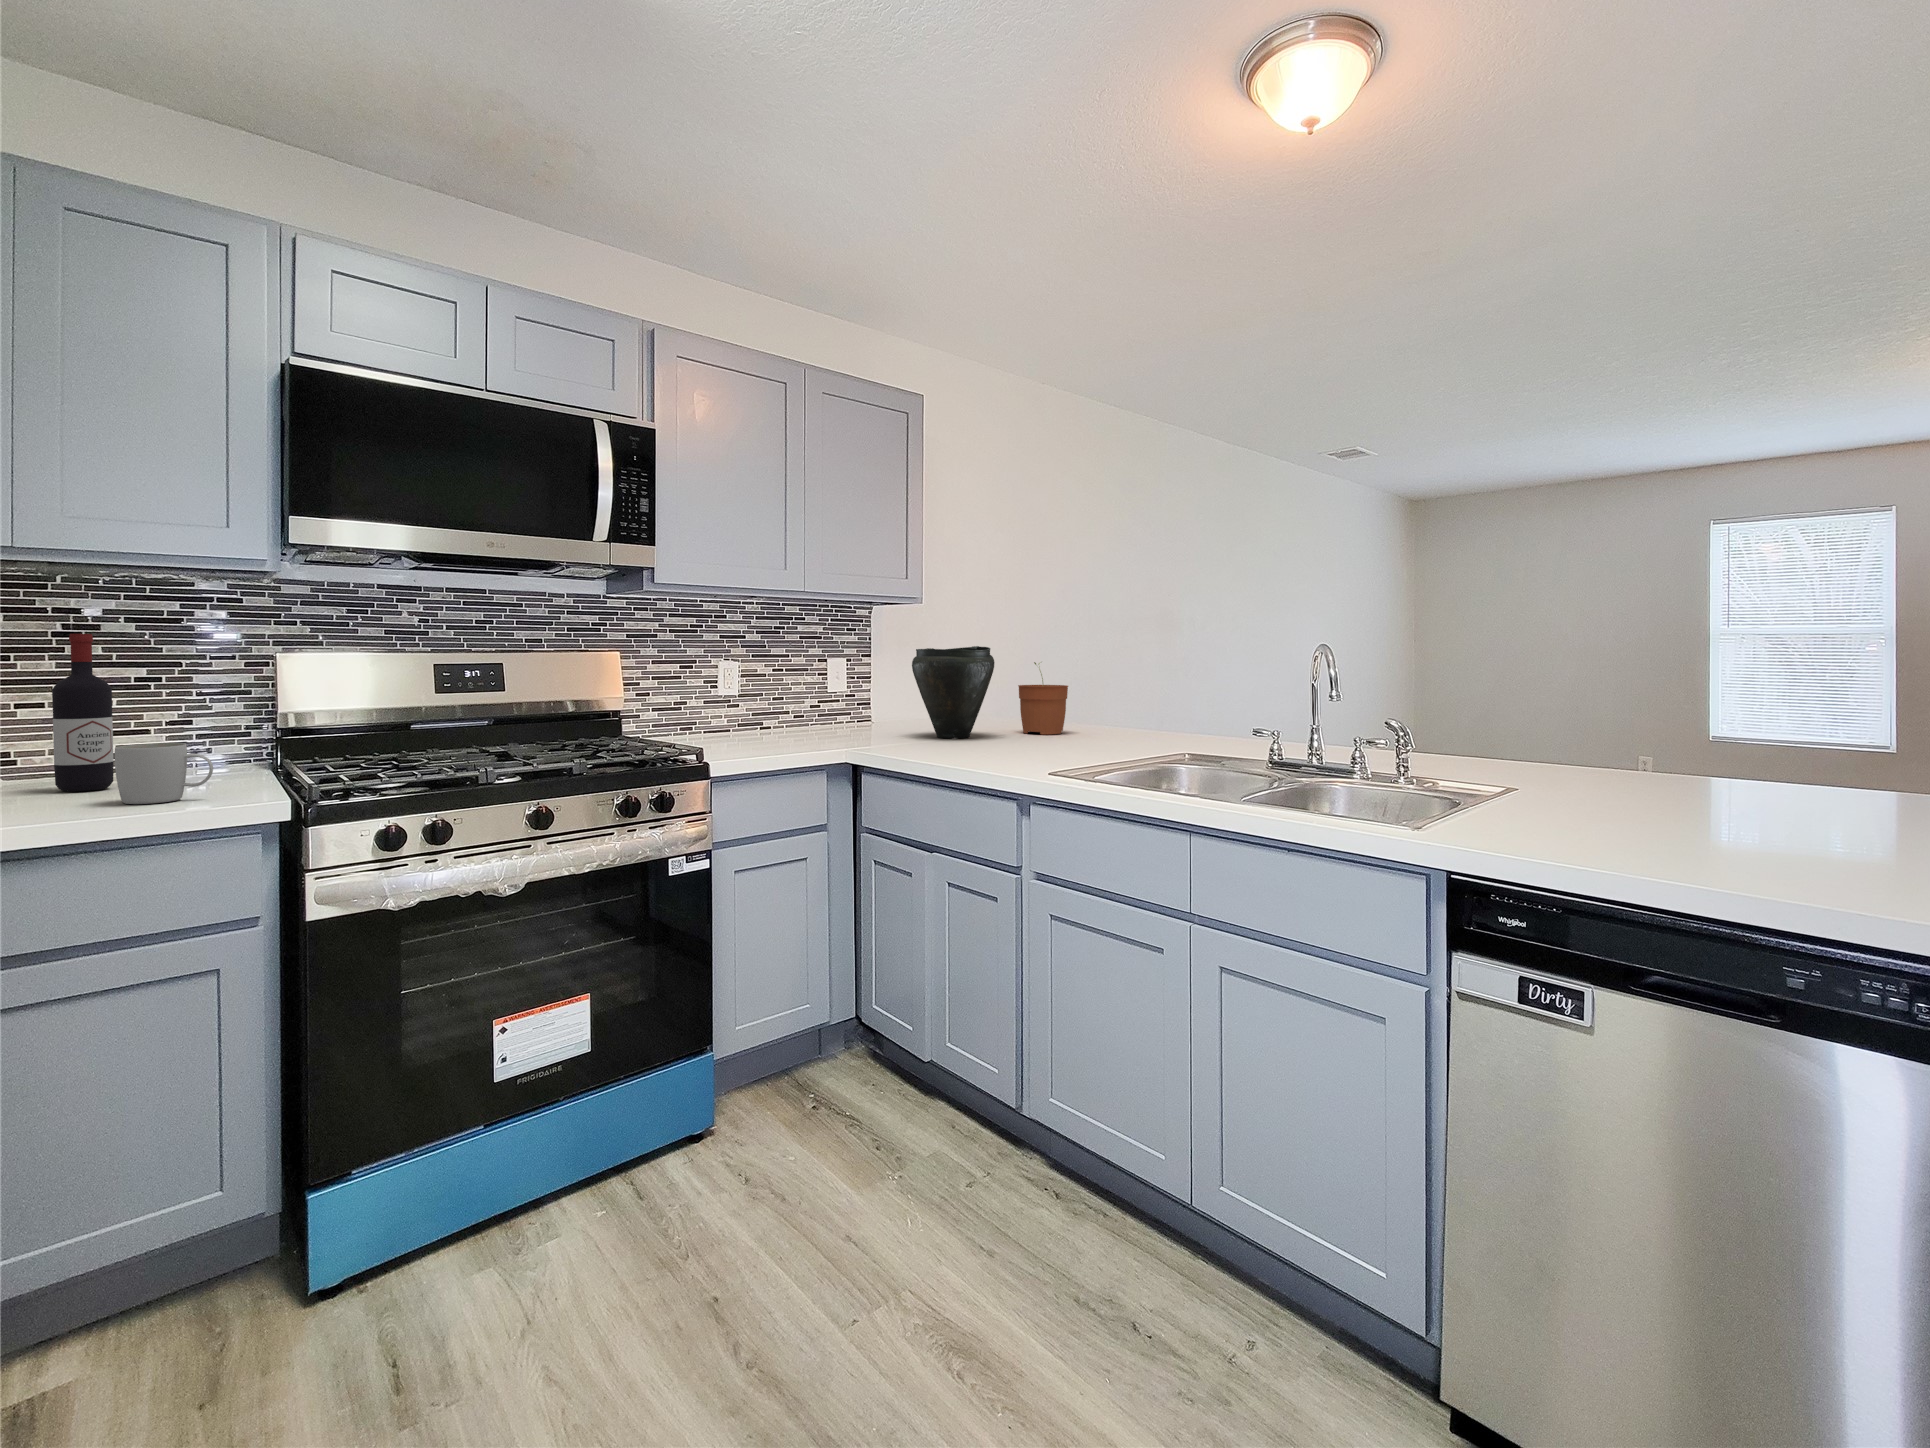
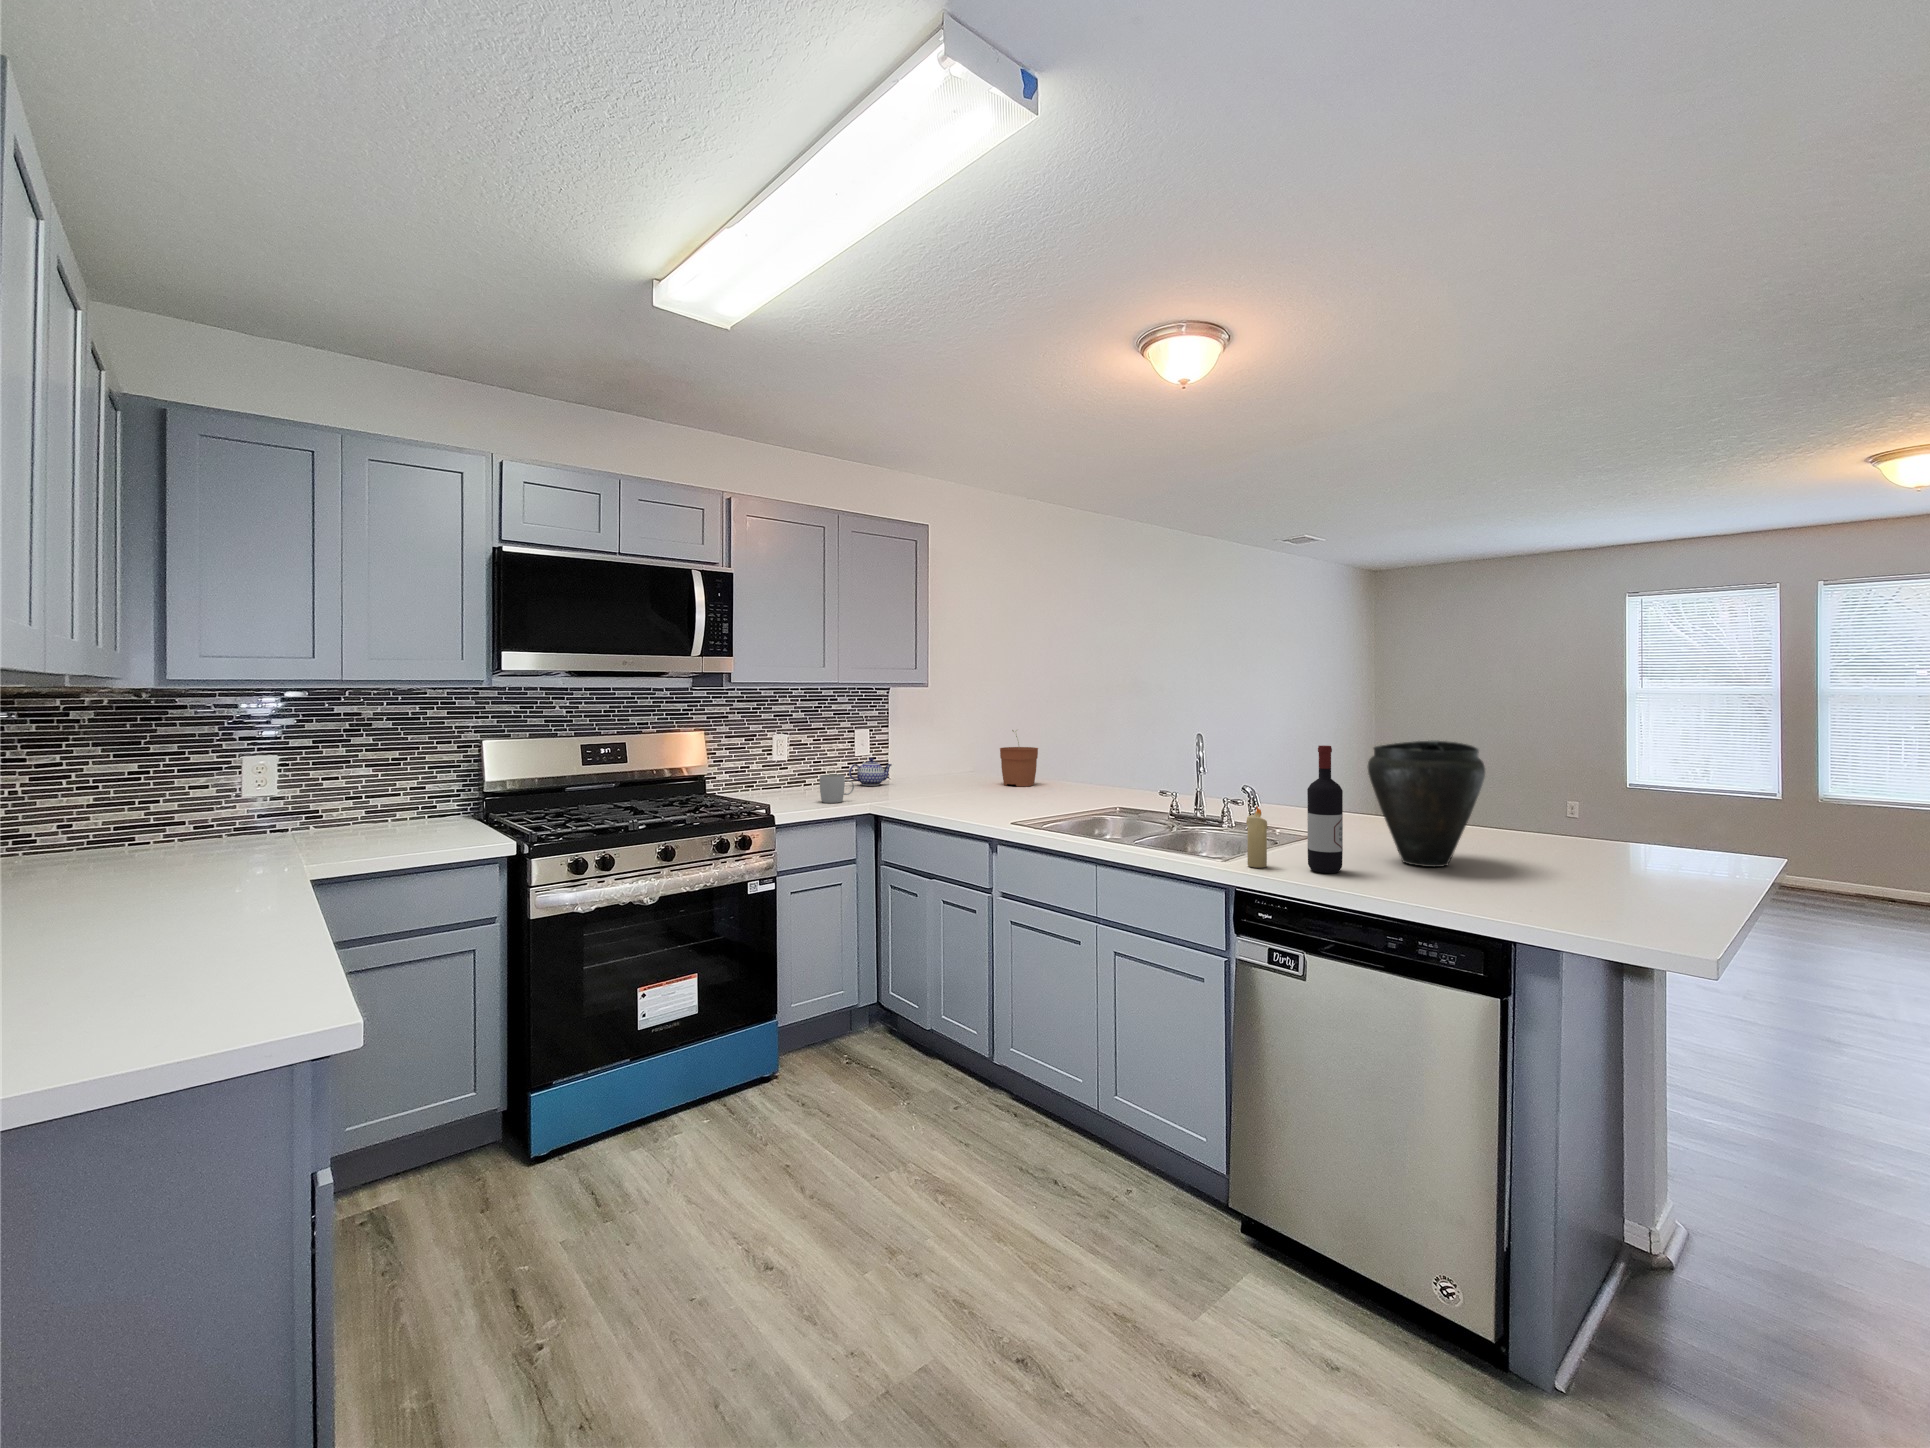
wine bottle: present [52,634,114,792] -> present [1307,745,1343,873]
vase: present [912,646,995,738] -> present [1368,740,1485,867]
teapot: none [822,697,879,733] -> present [849,758,892,786]
candle: none [1461,740,1498,842] -> present [1246,806,1267,868]
mug: present [115,743,213,804] -> present [820,774,854,803]

